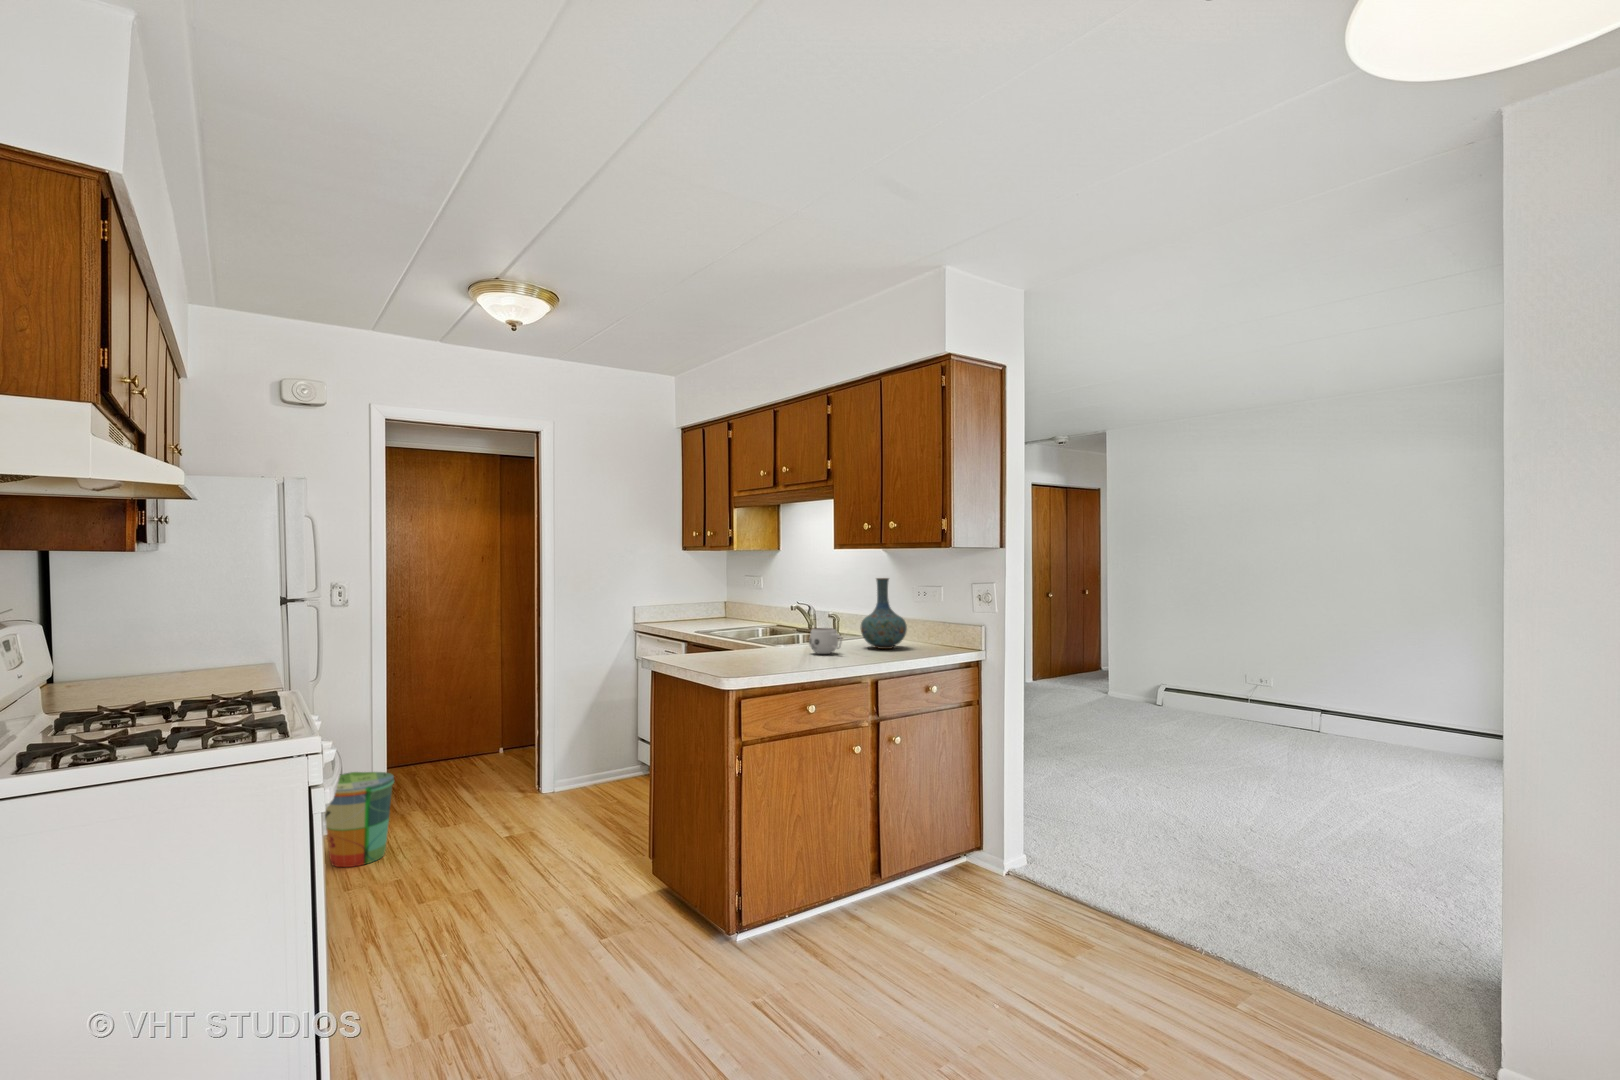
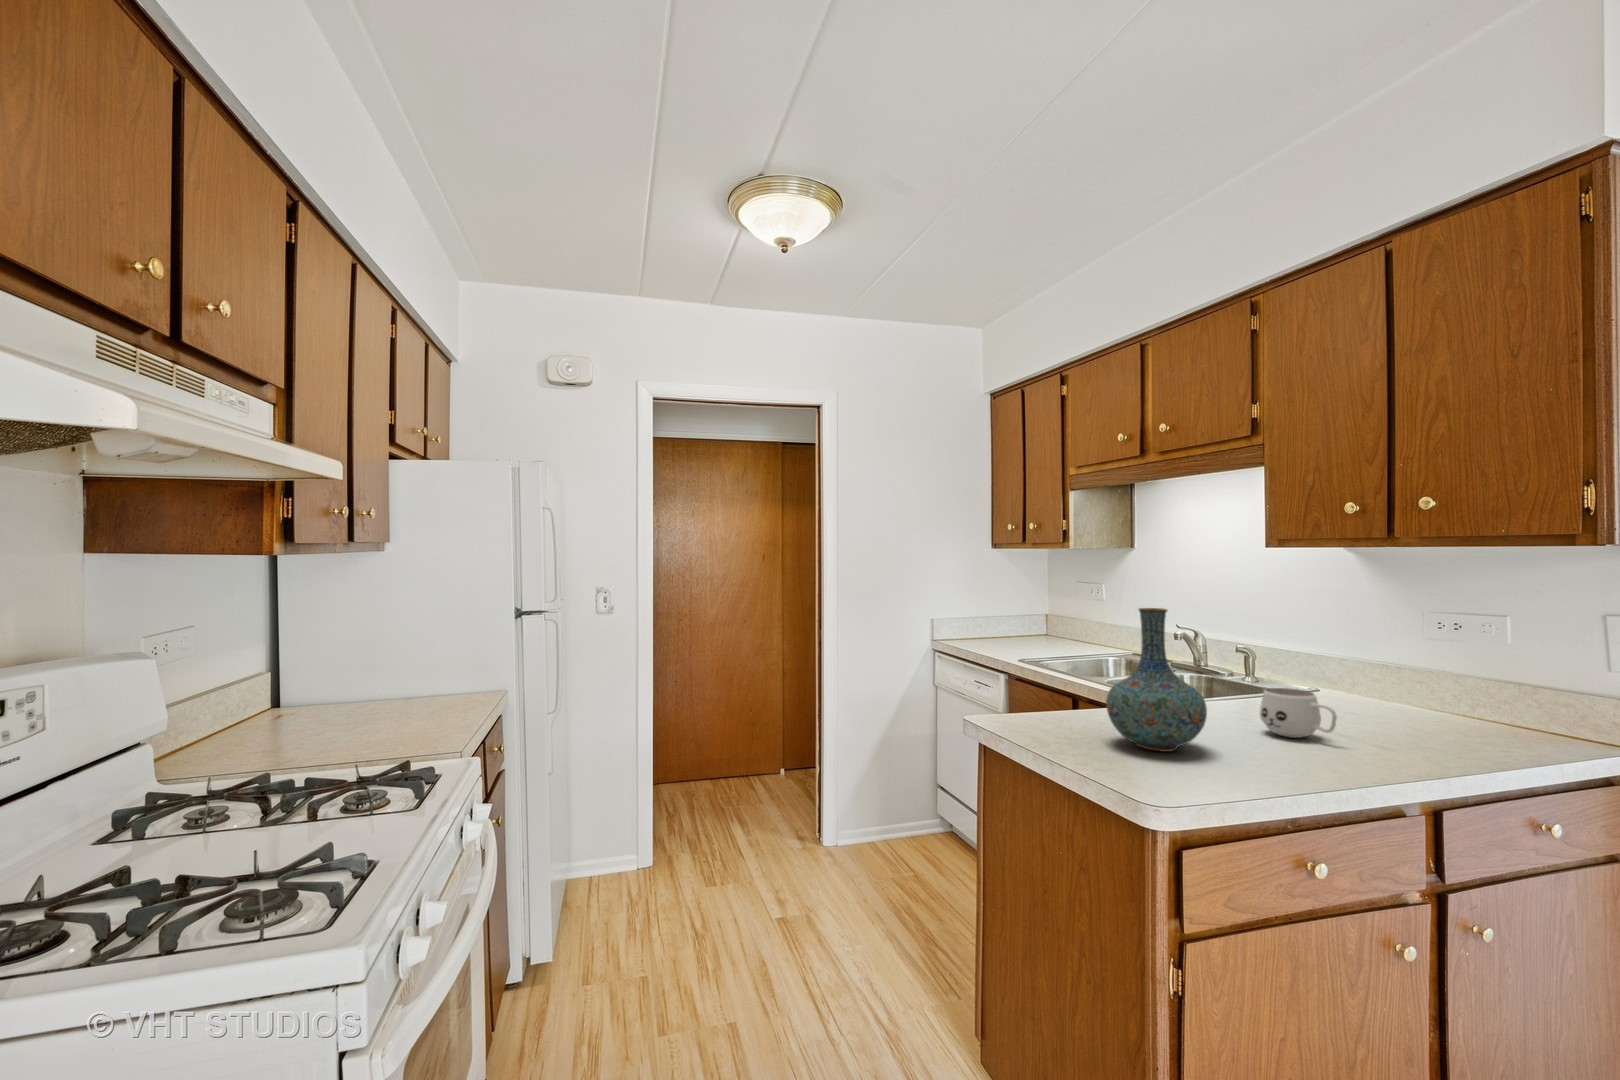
vase: present [861,578,907,649] -> present [1106,608,1207,752]
trash can: present [325,772,394,867] -> none [572,813,652,937]

